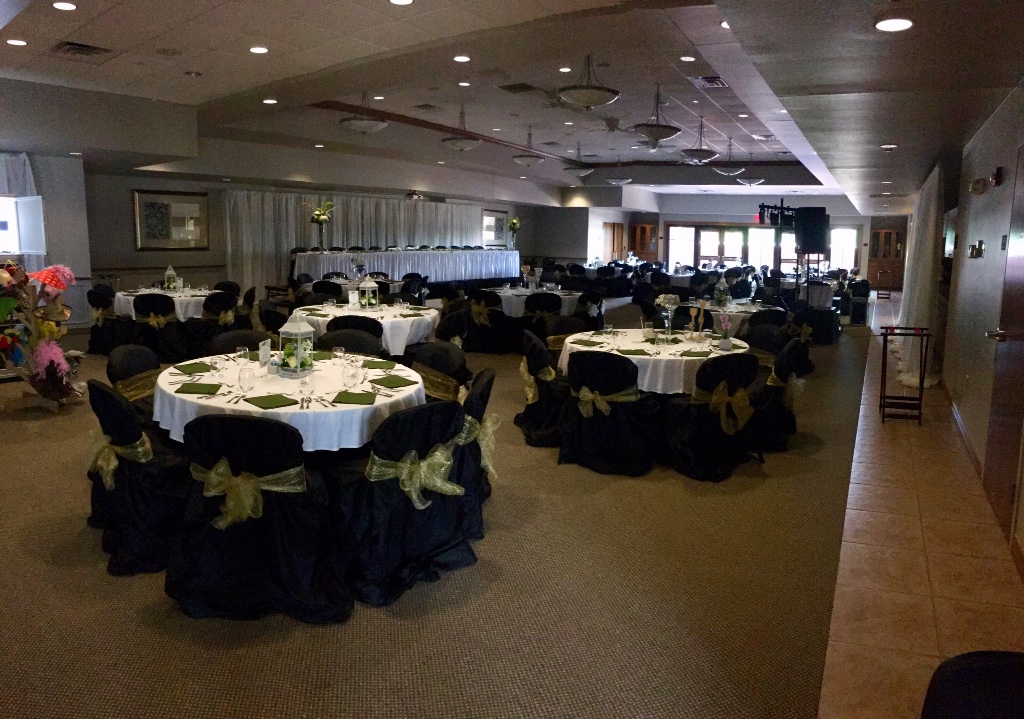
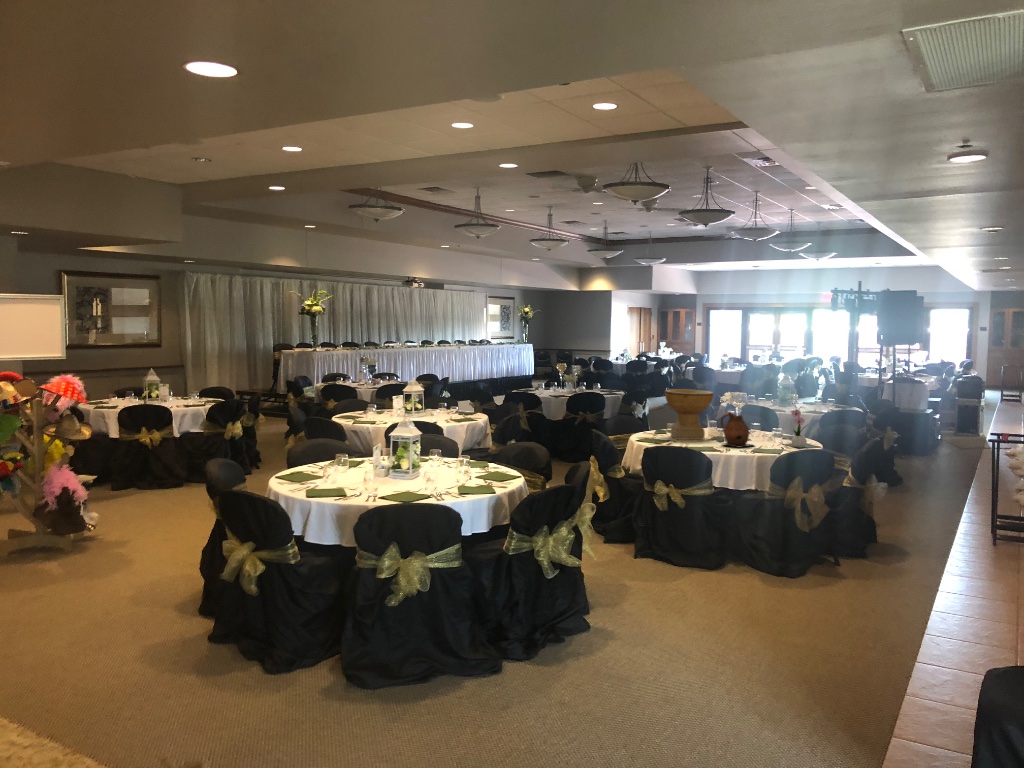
decorative bowl: none [604,293,650,341] -> present [665,389,713,440]
candlestick: present [685,301,707,341] -> none [753,396,777,439]
ceramic pitcher: none [652,313,684,350] -> present [721,410,753,448]

